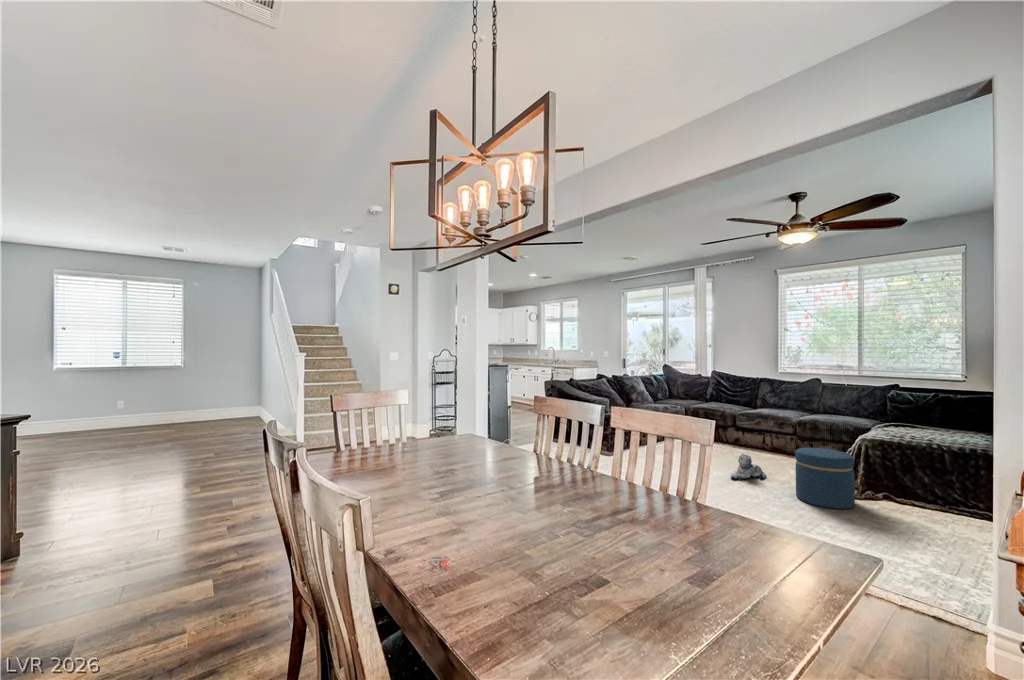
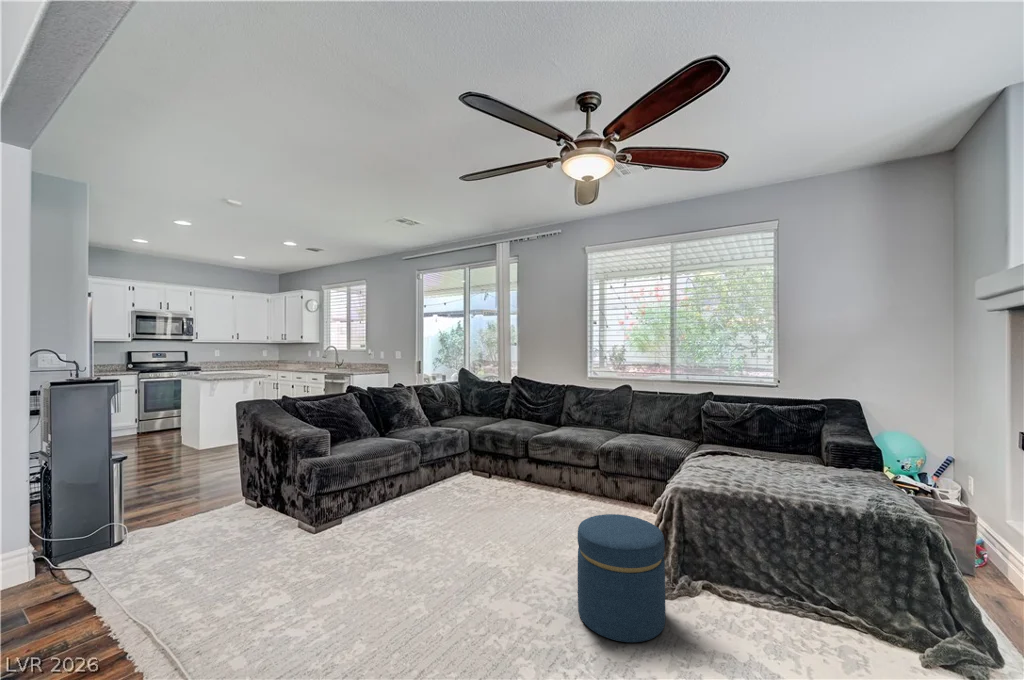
plush toy: present [731,454,766,479] -> none [488,521,546,571]

